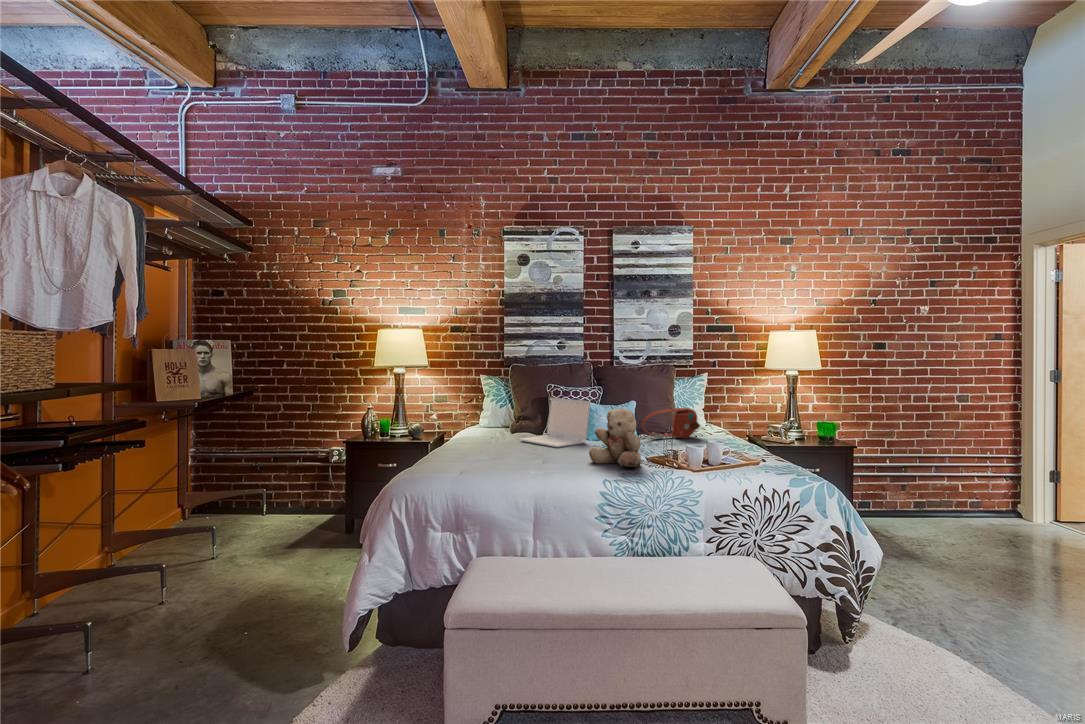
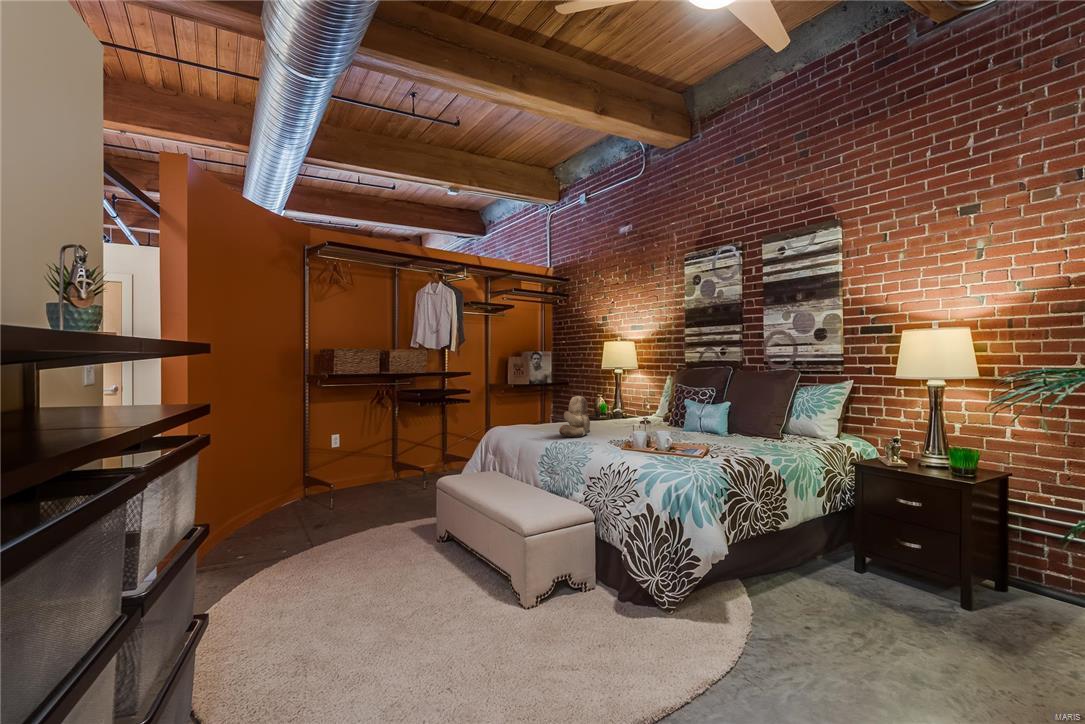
laptop: present [520,398,590,447] -> none [603,392,643,427]
handbag: present [642,408,700,439] -> none [672,407,728,435]

